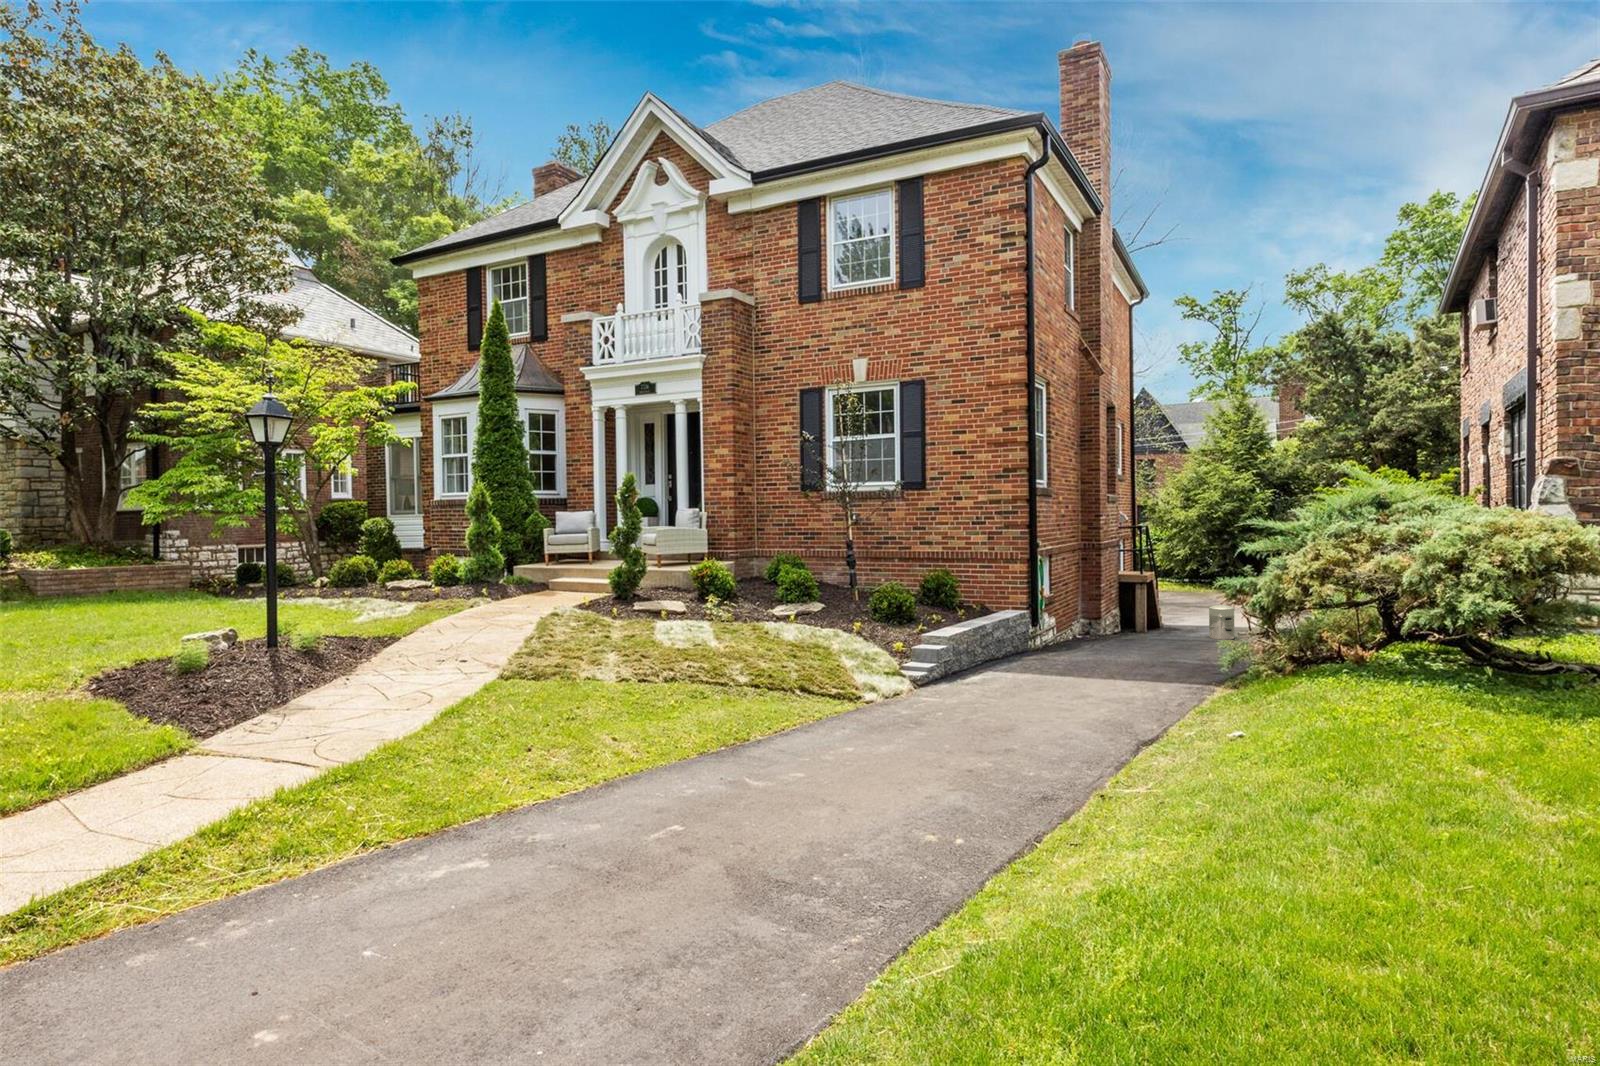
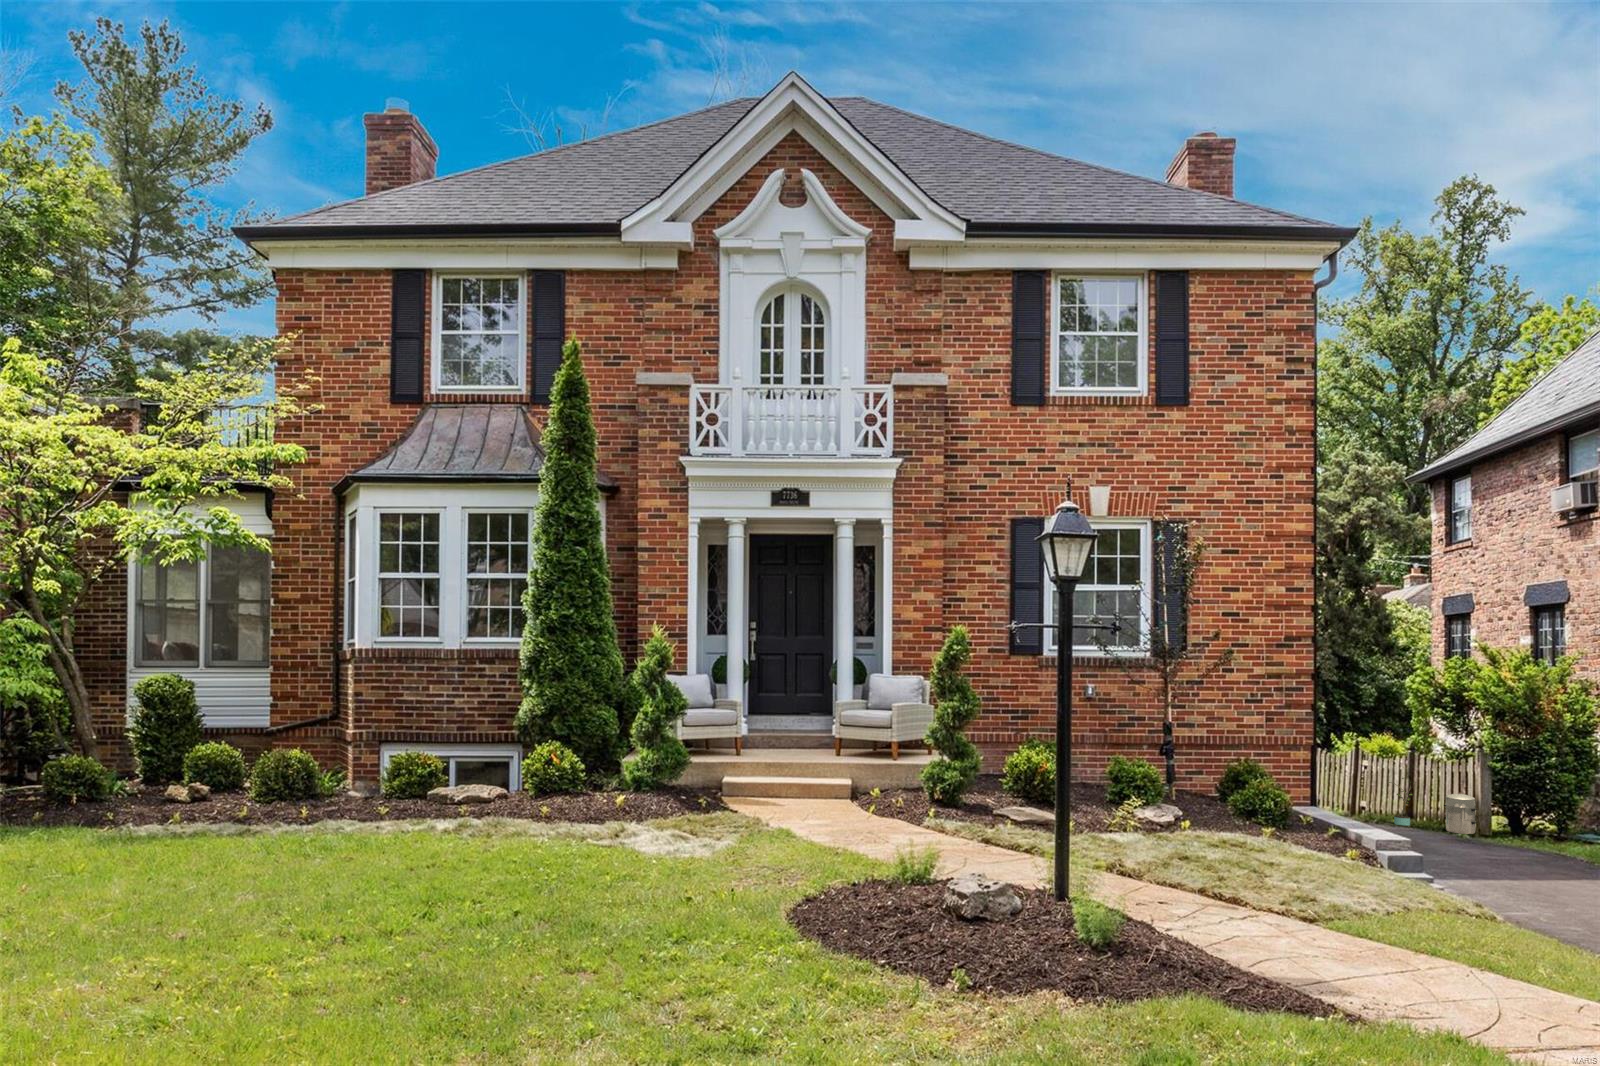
potted plant: none [1183,592,1205,634] -> present [1388,778,1414,825]

